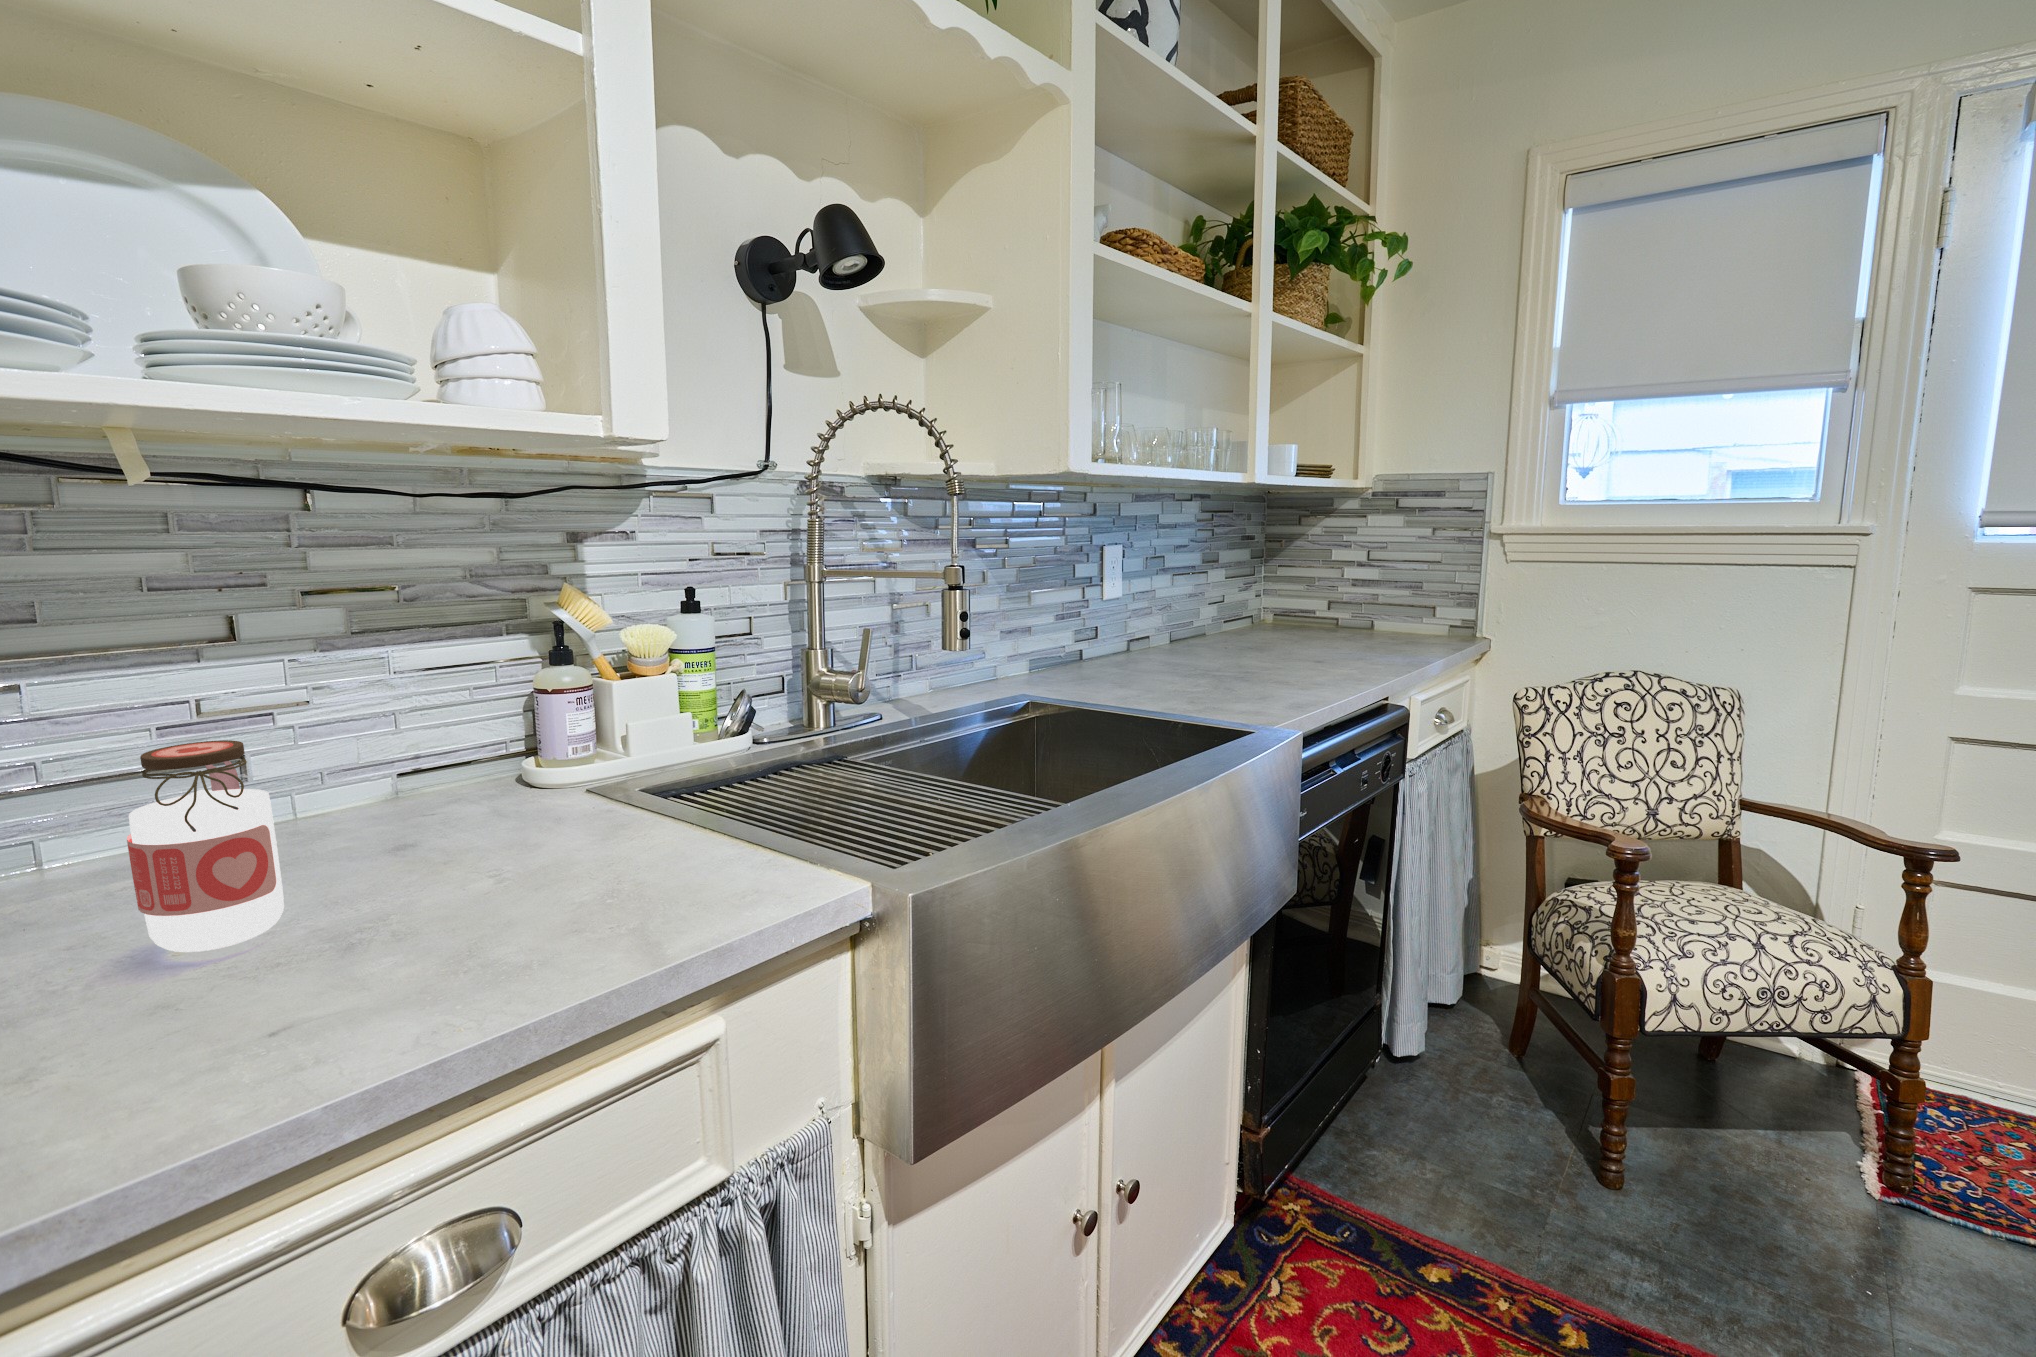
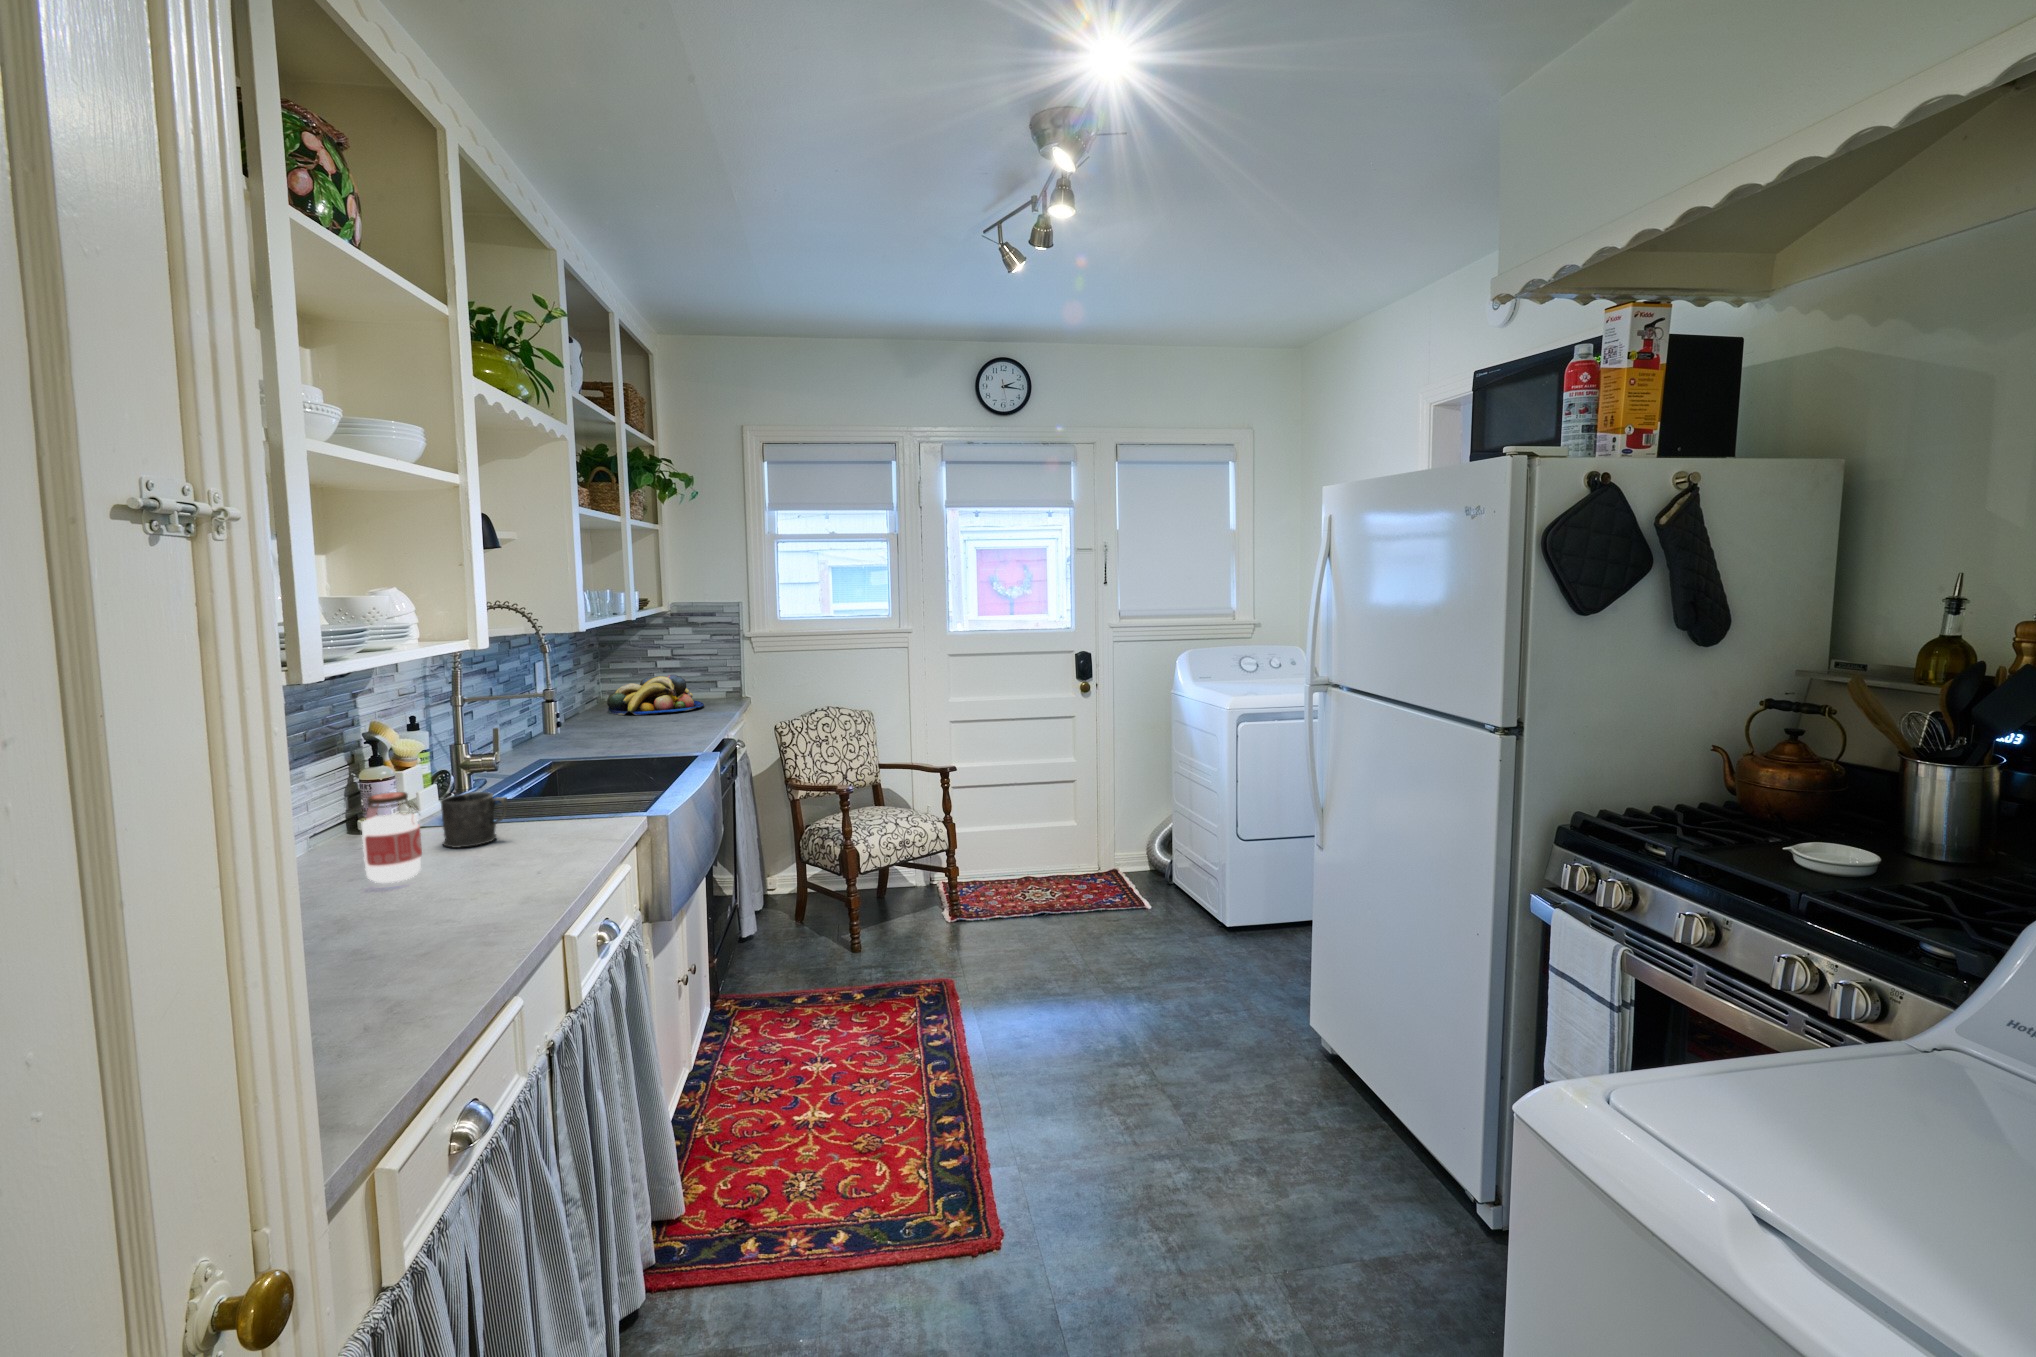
fruit bowl: none [1235,588,1391,647] -> present [607,675,704,715]
mug: none [486,757,607,879] -> present [440,792,508,848]

